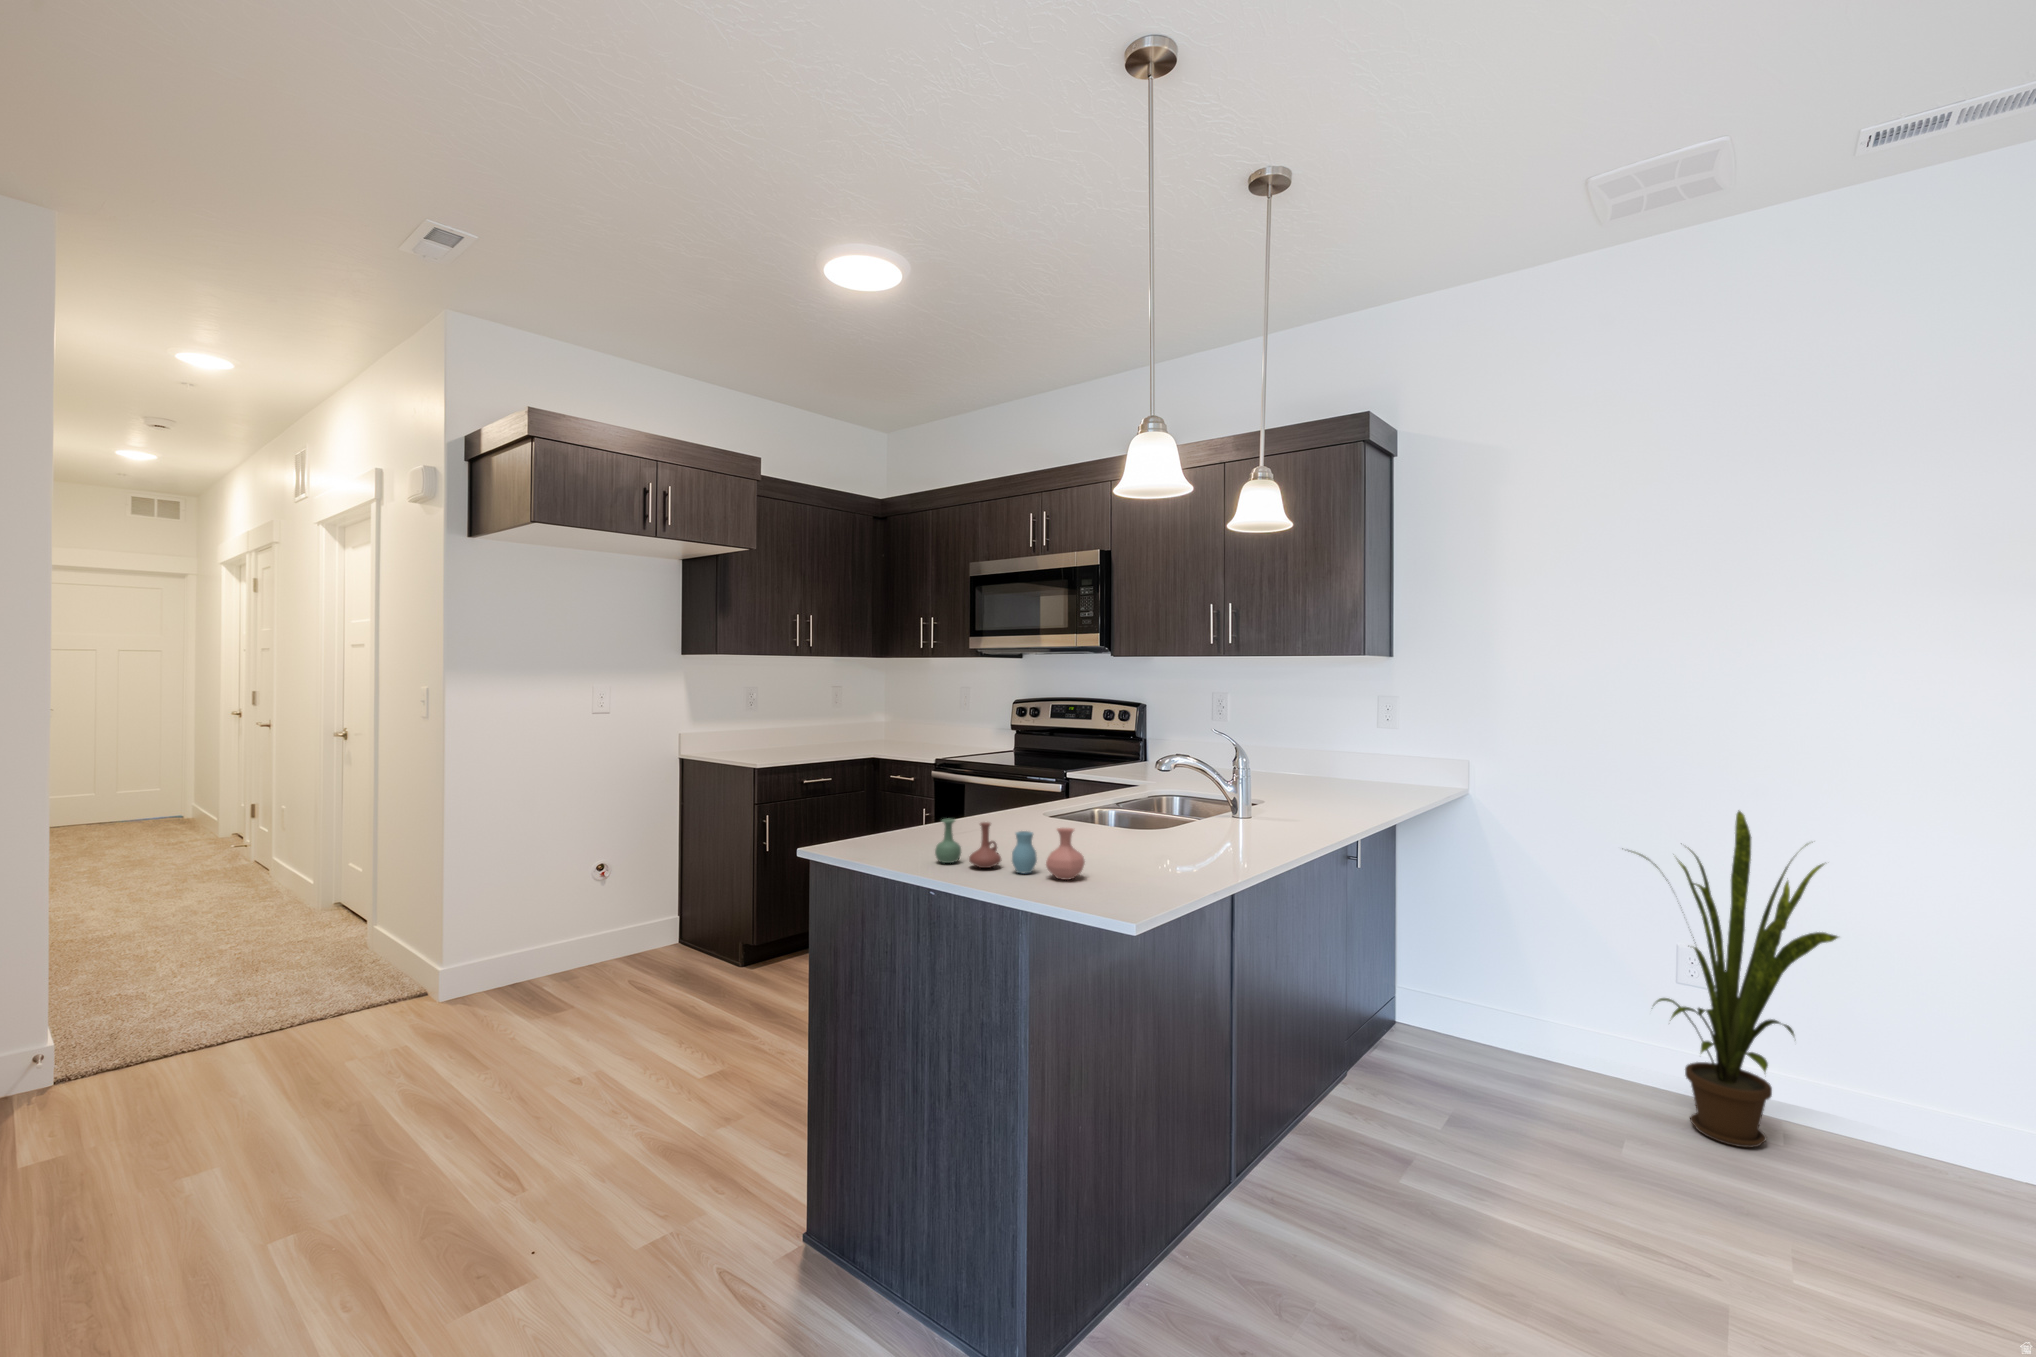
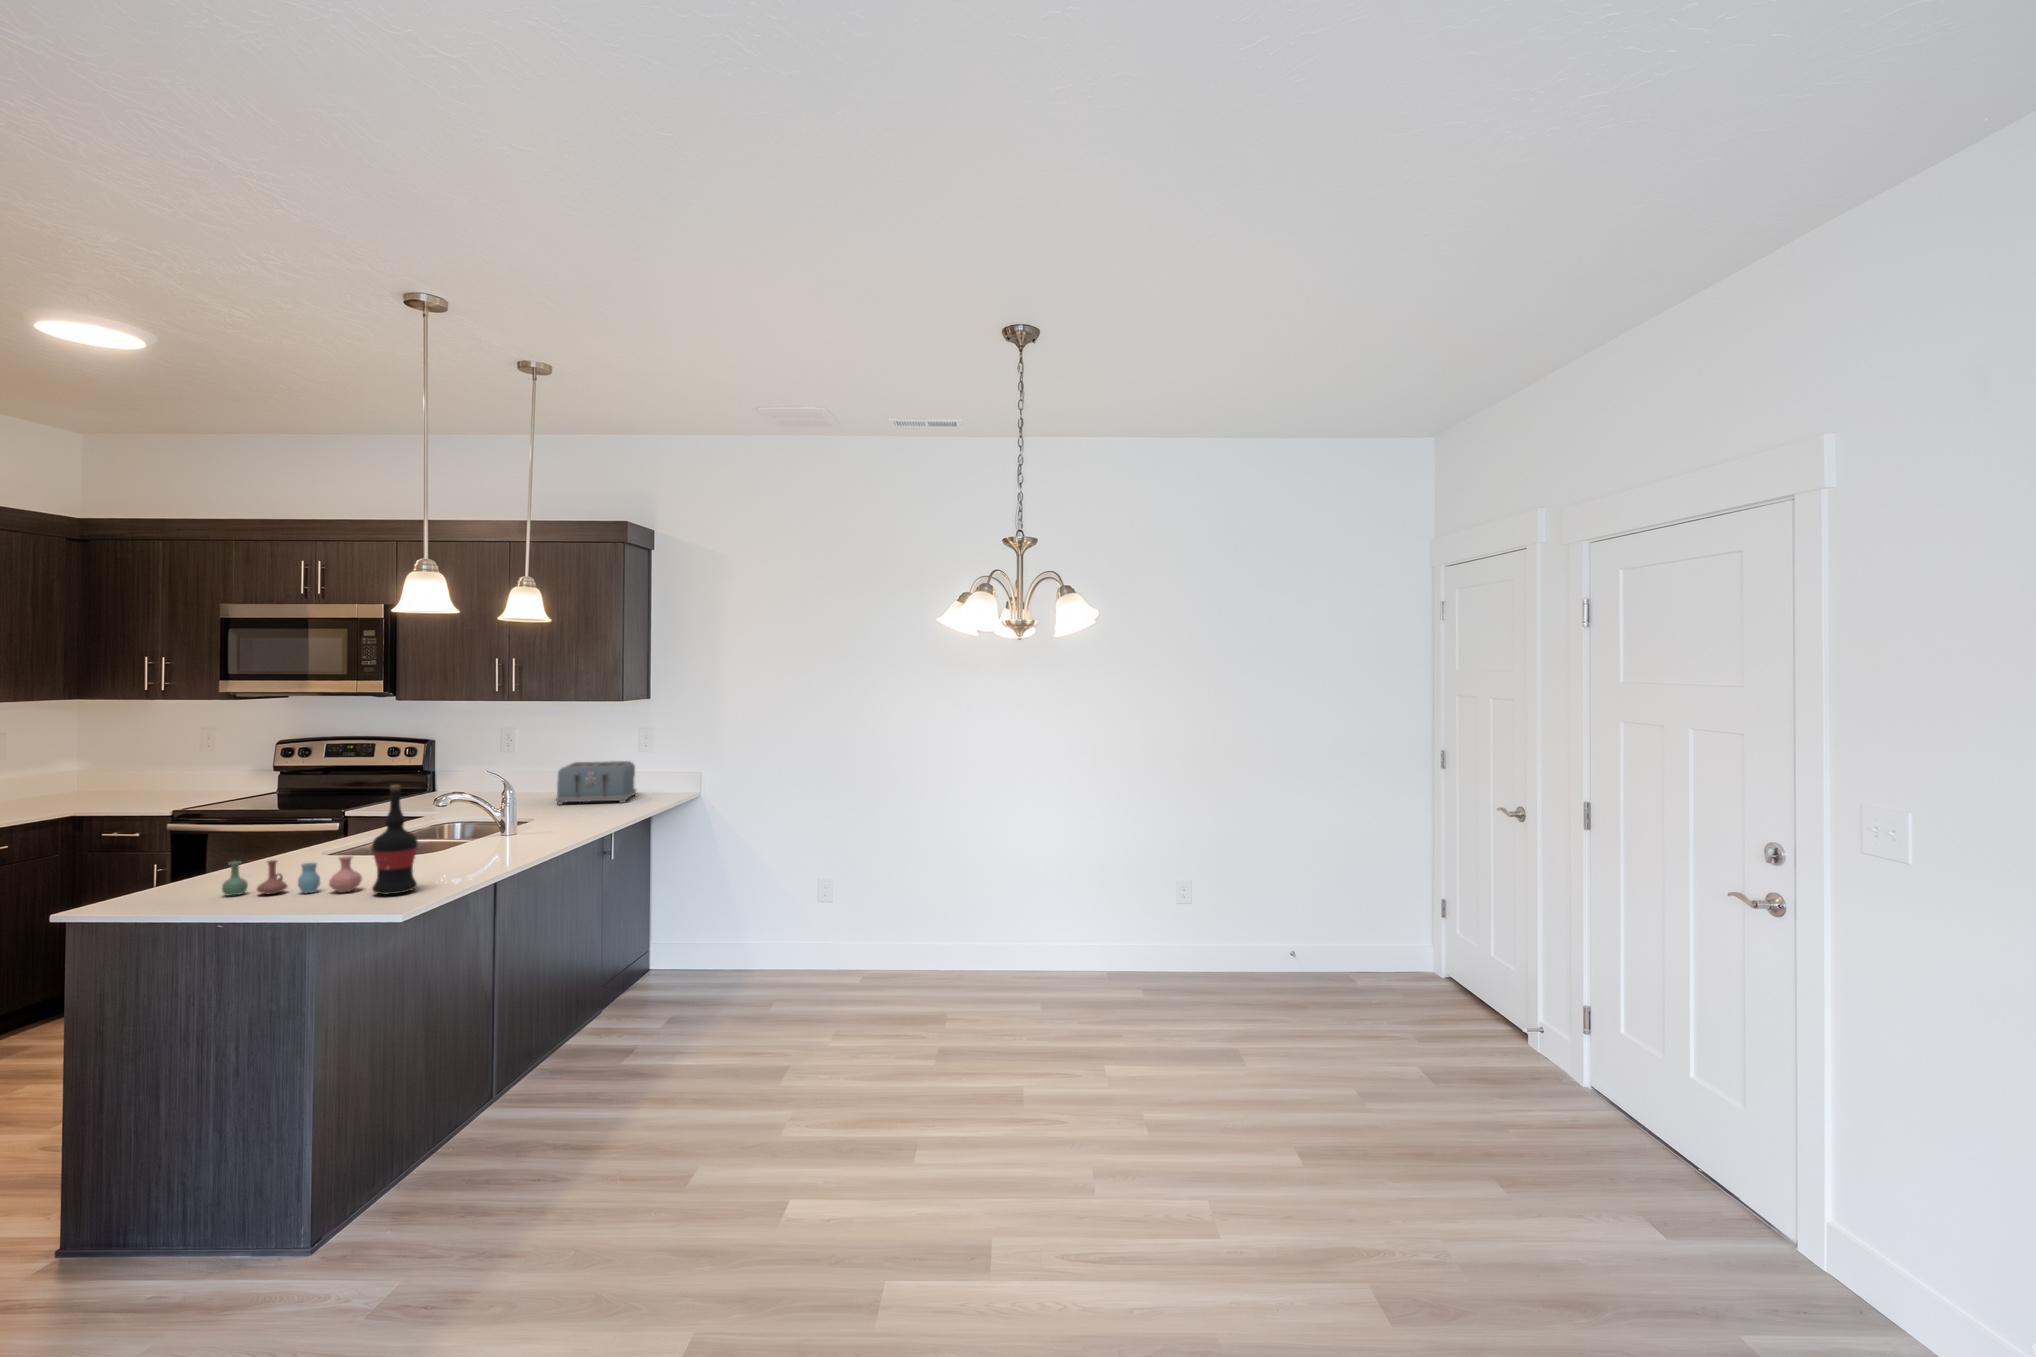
wine bottle: none [1097,728,1156,895] -> present [372,785,418,894]
toaster: none [1280,733,1374,788] -> present [556,761,636,805]
house plant: present [1633,811,1838,1147] -> none [780,797,885,998]

